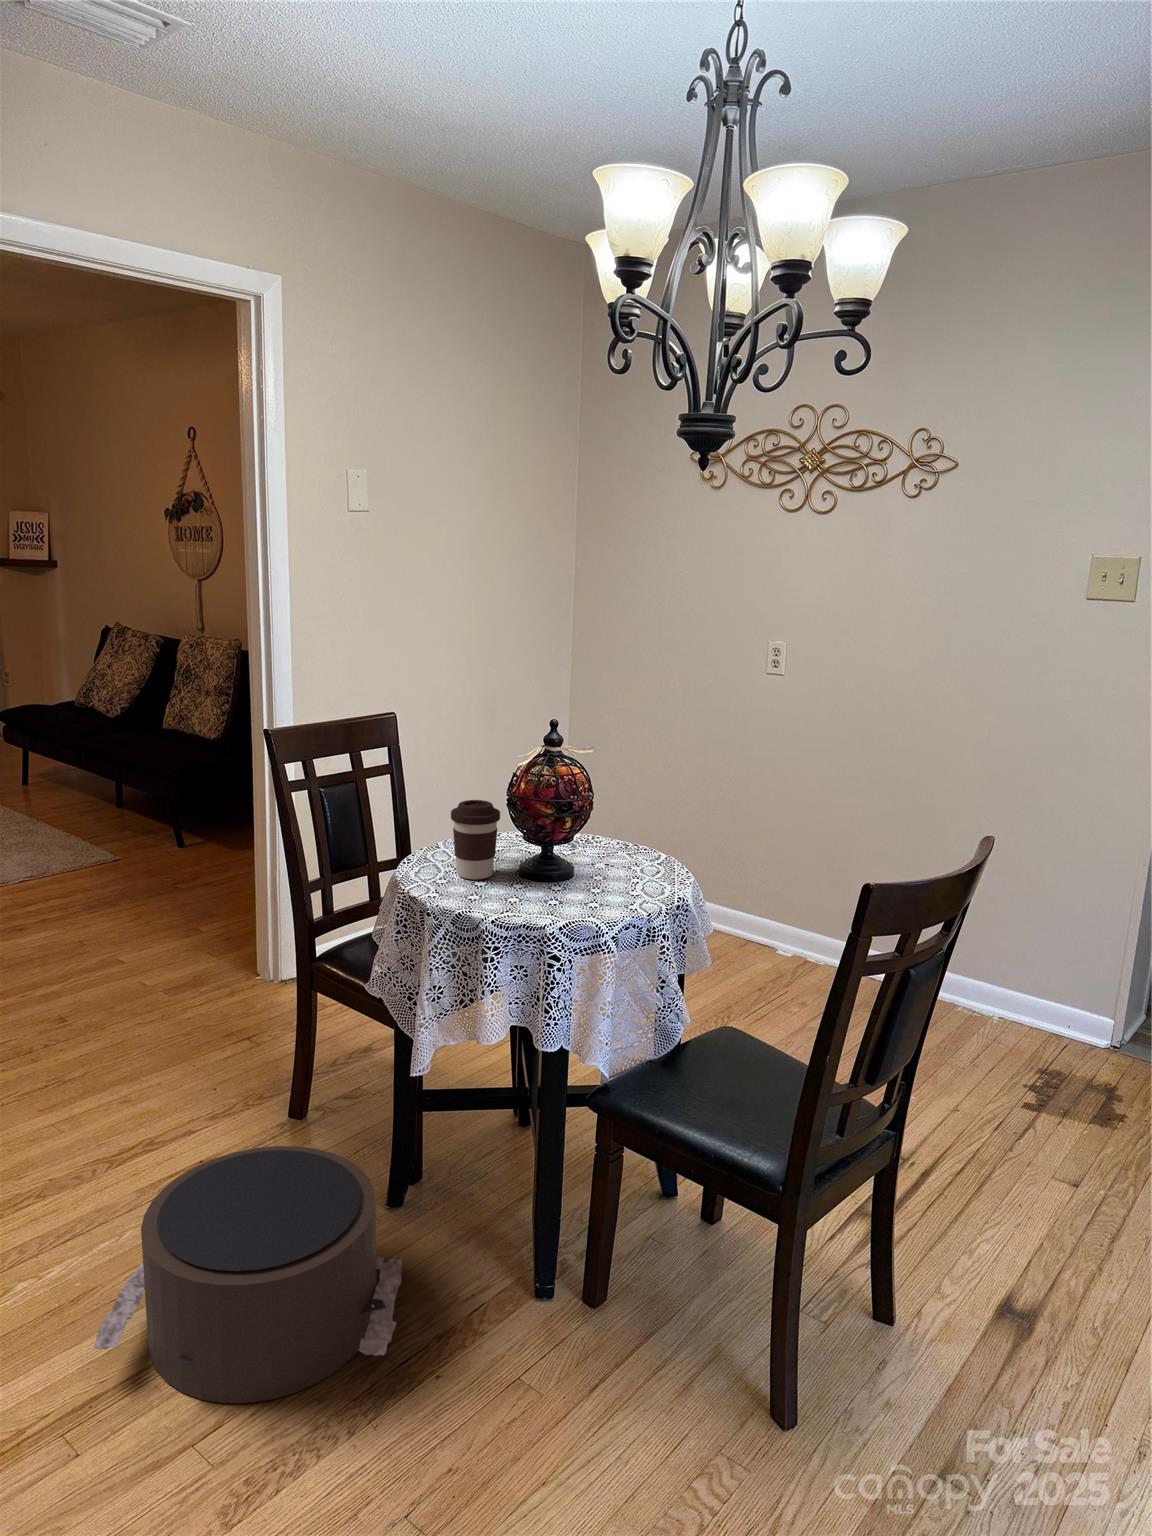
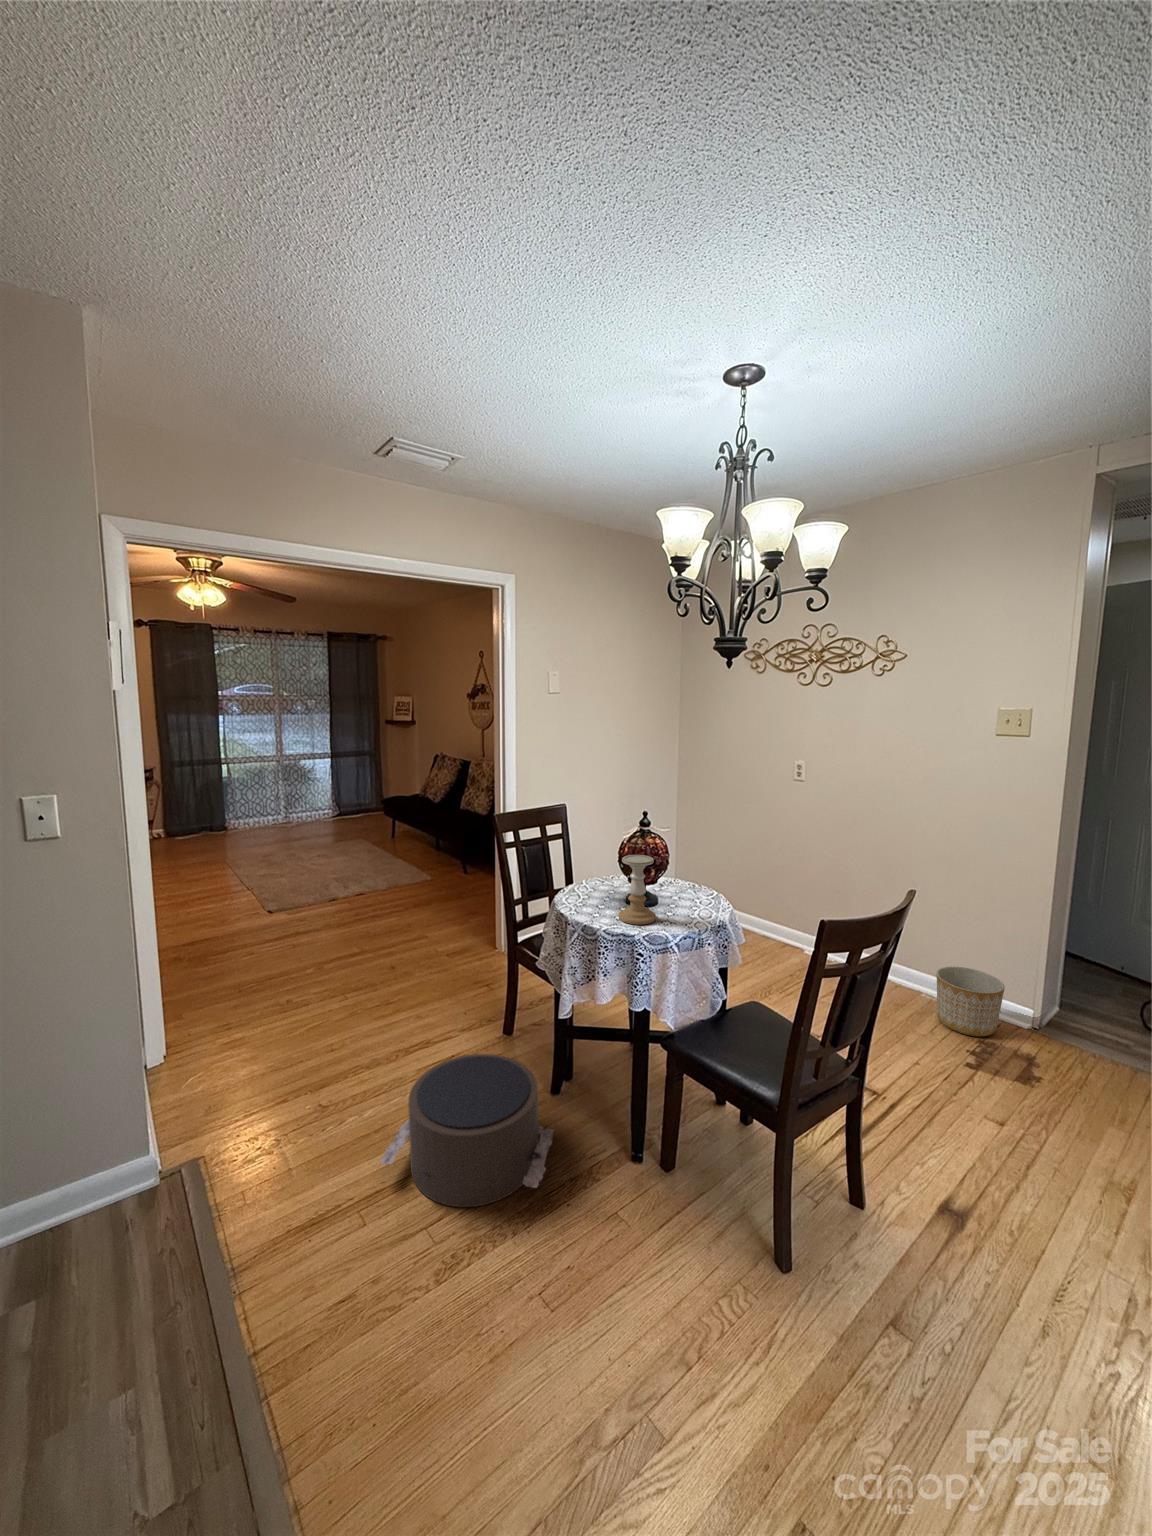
candle holder: none [512,792,576,910] -> present [618,855,656,925]
coffee cup: present [451,800,500,879] -> none [587,858,614,904]
planter: none [979,960,1076,1061] -> present [937,967,1005,1036]

